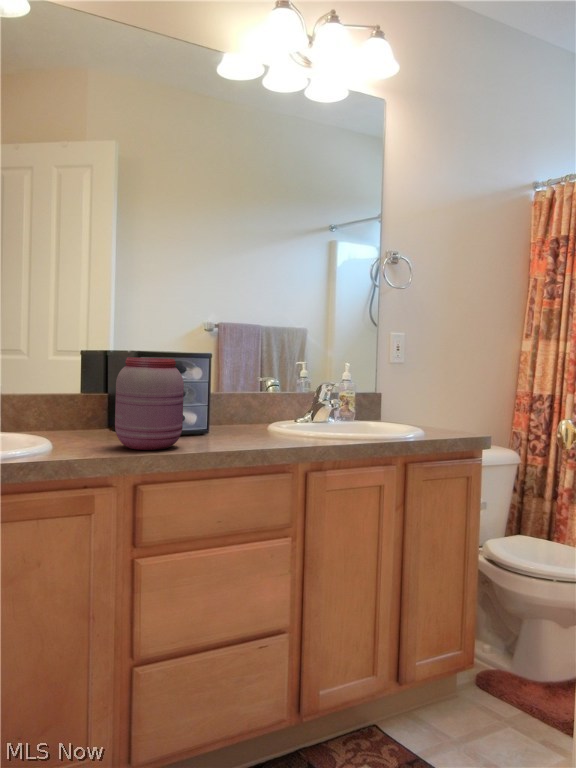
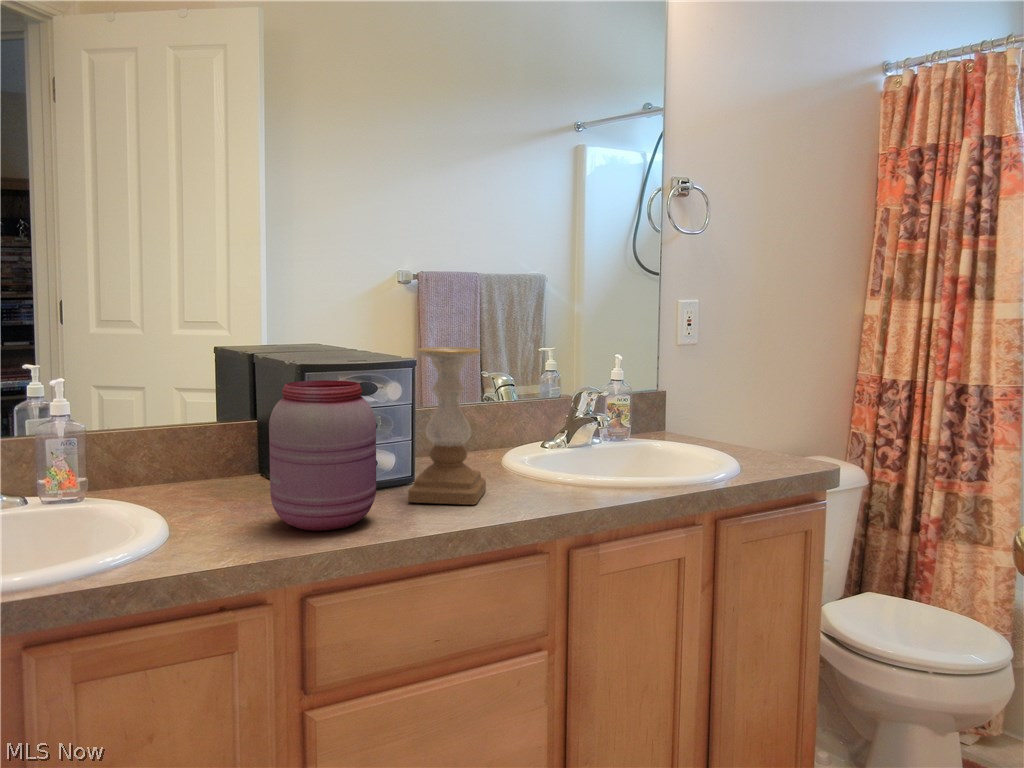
candle holder: none [203,343,255,443] -> present [408,347,486,505]

